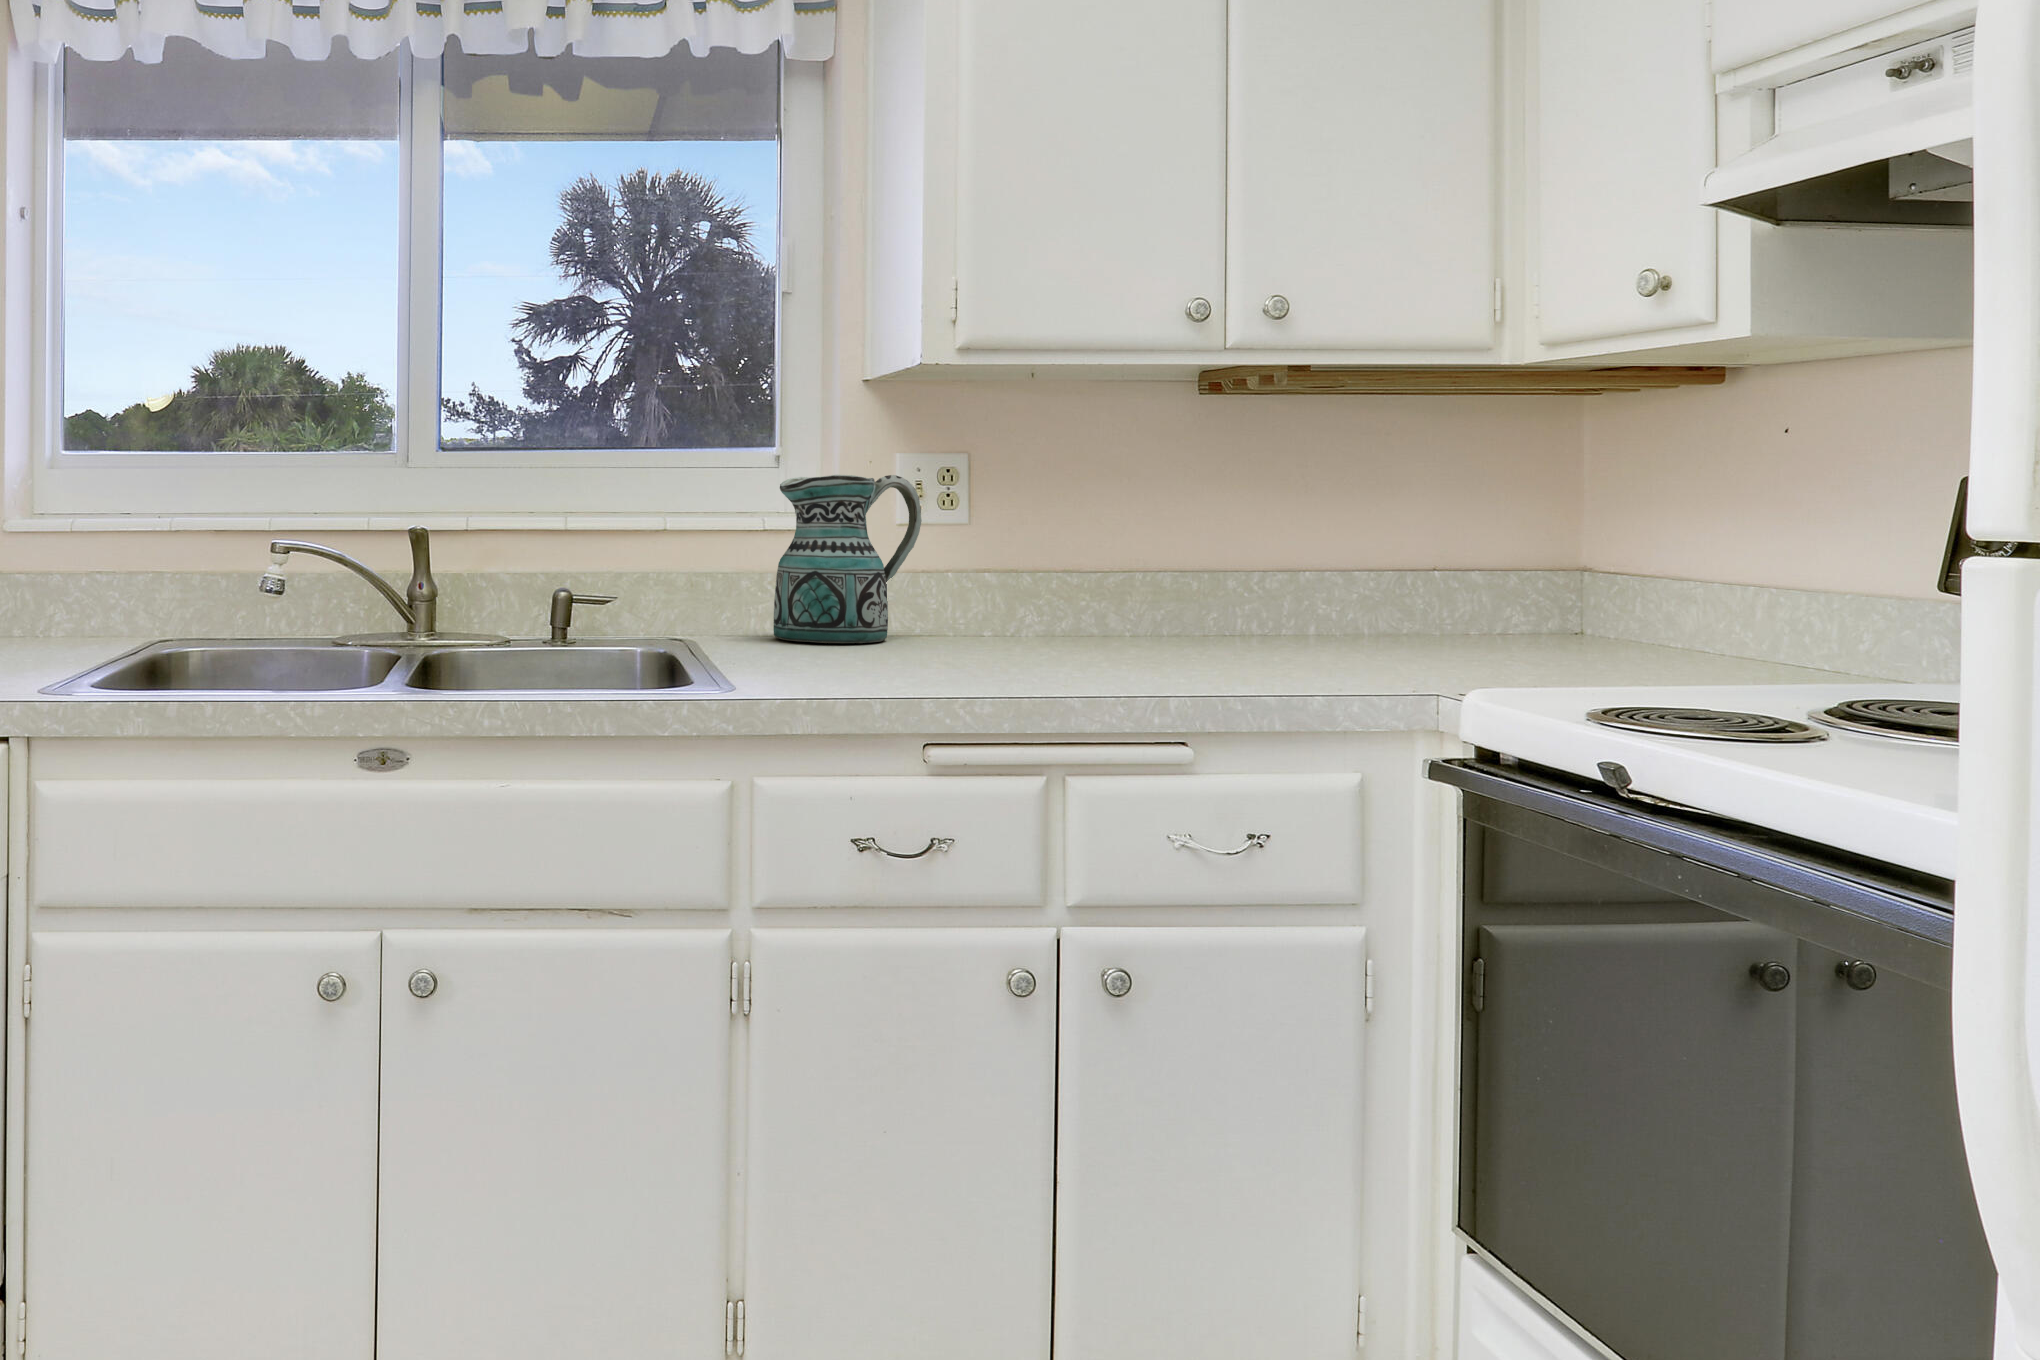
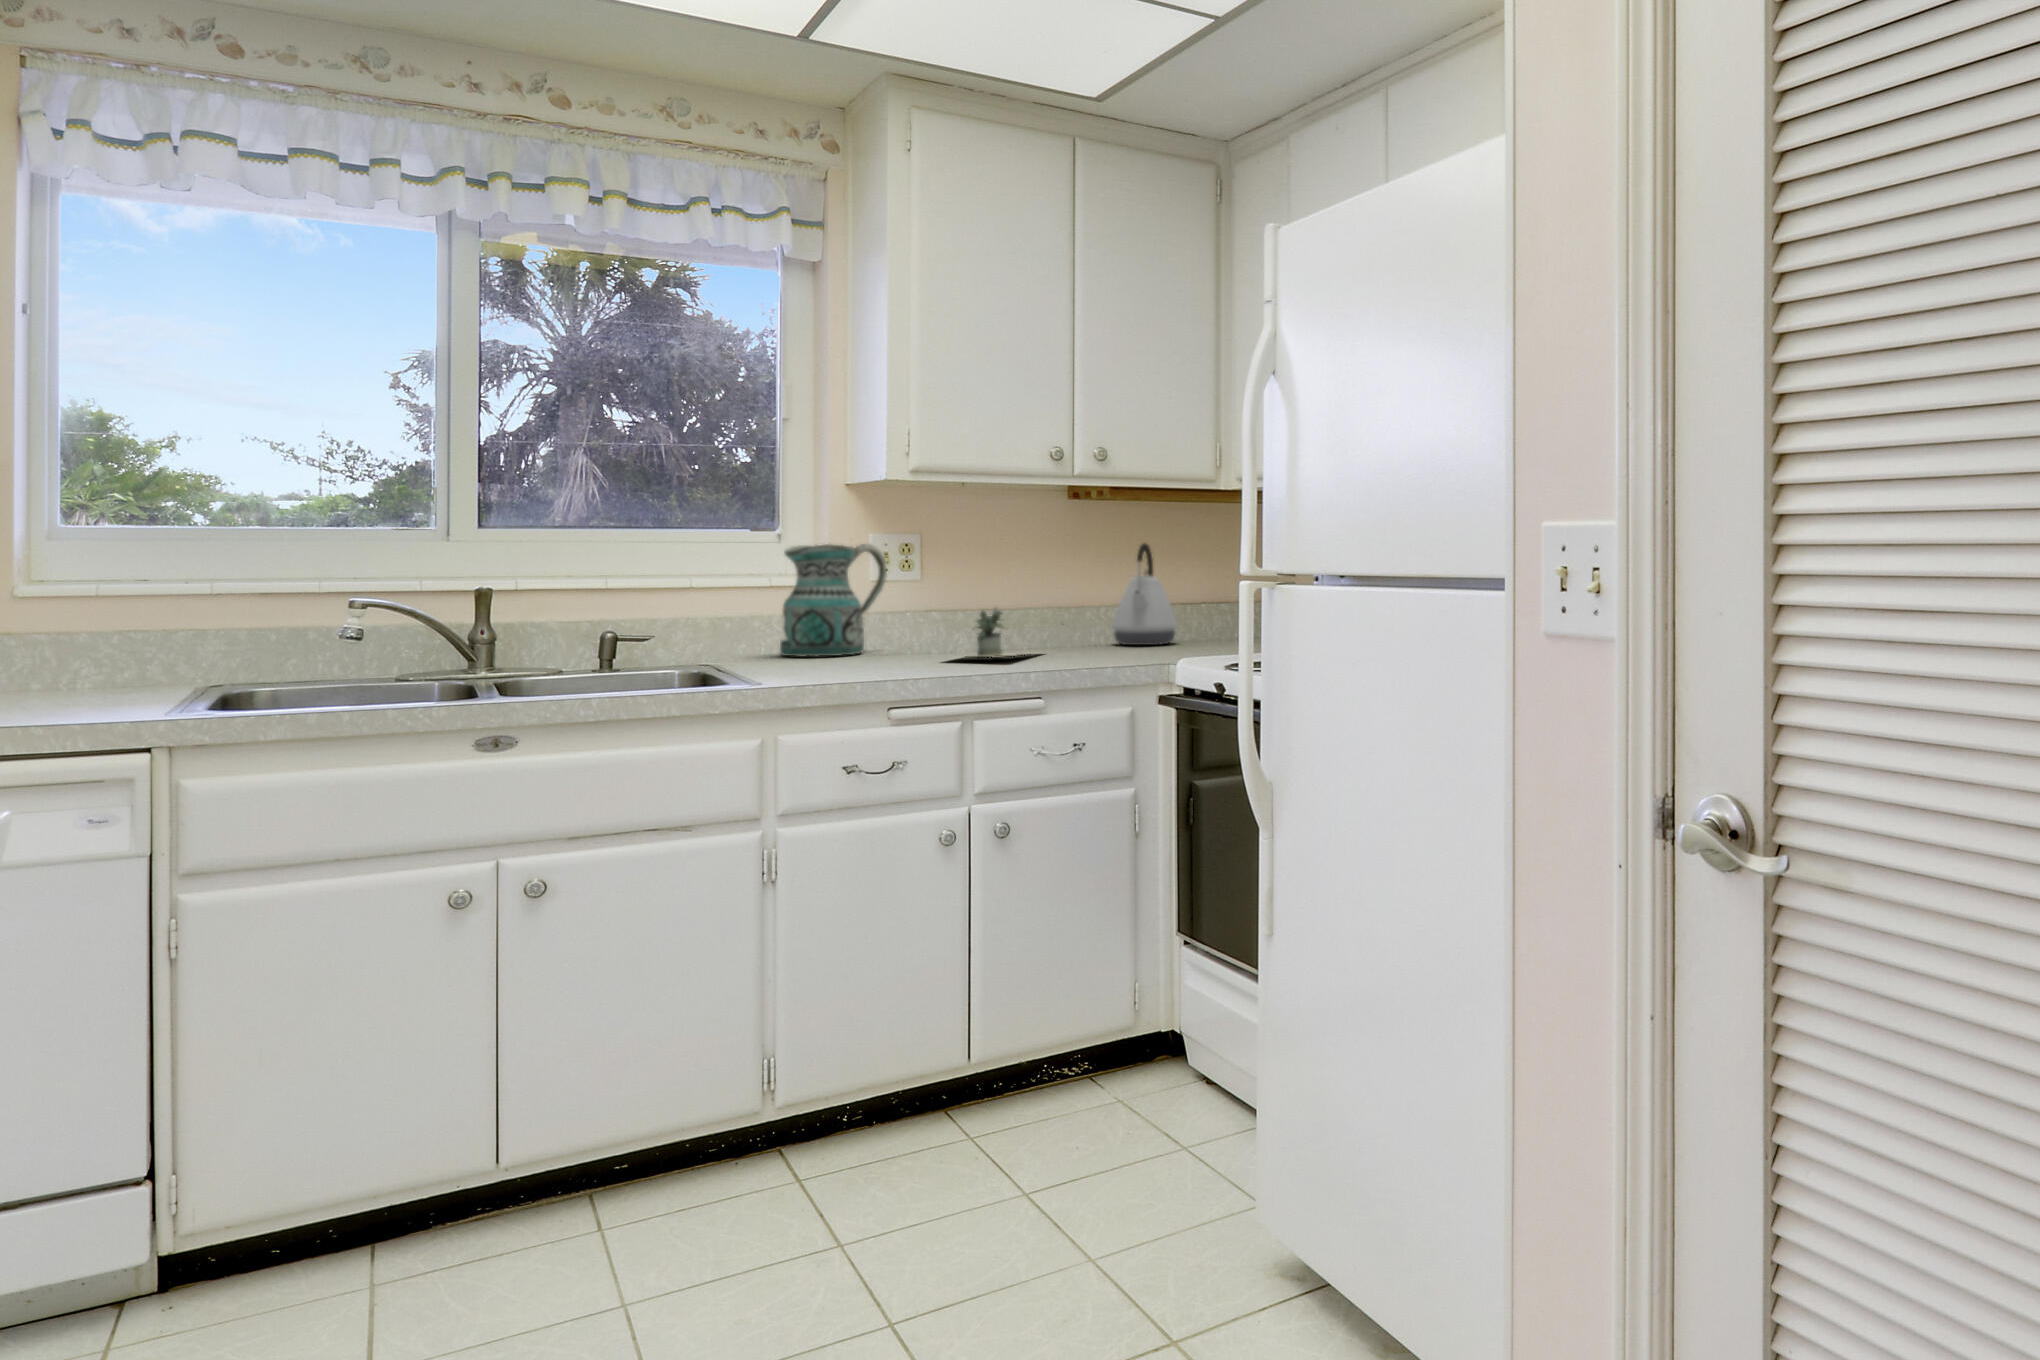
kettle: none [1286,472,1413,652] -> present [1112,543,1177,645]
potted plant: none [1003,576,1205,664] -> present [956,609,1063,658]

